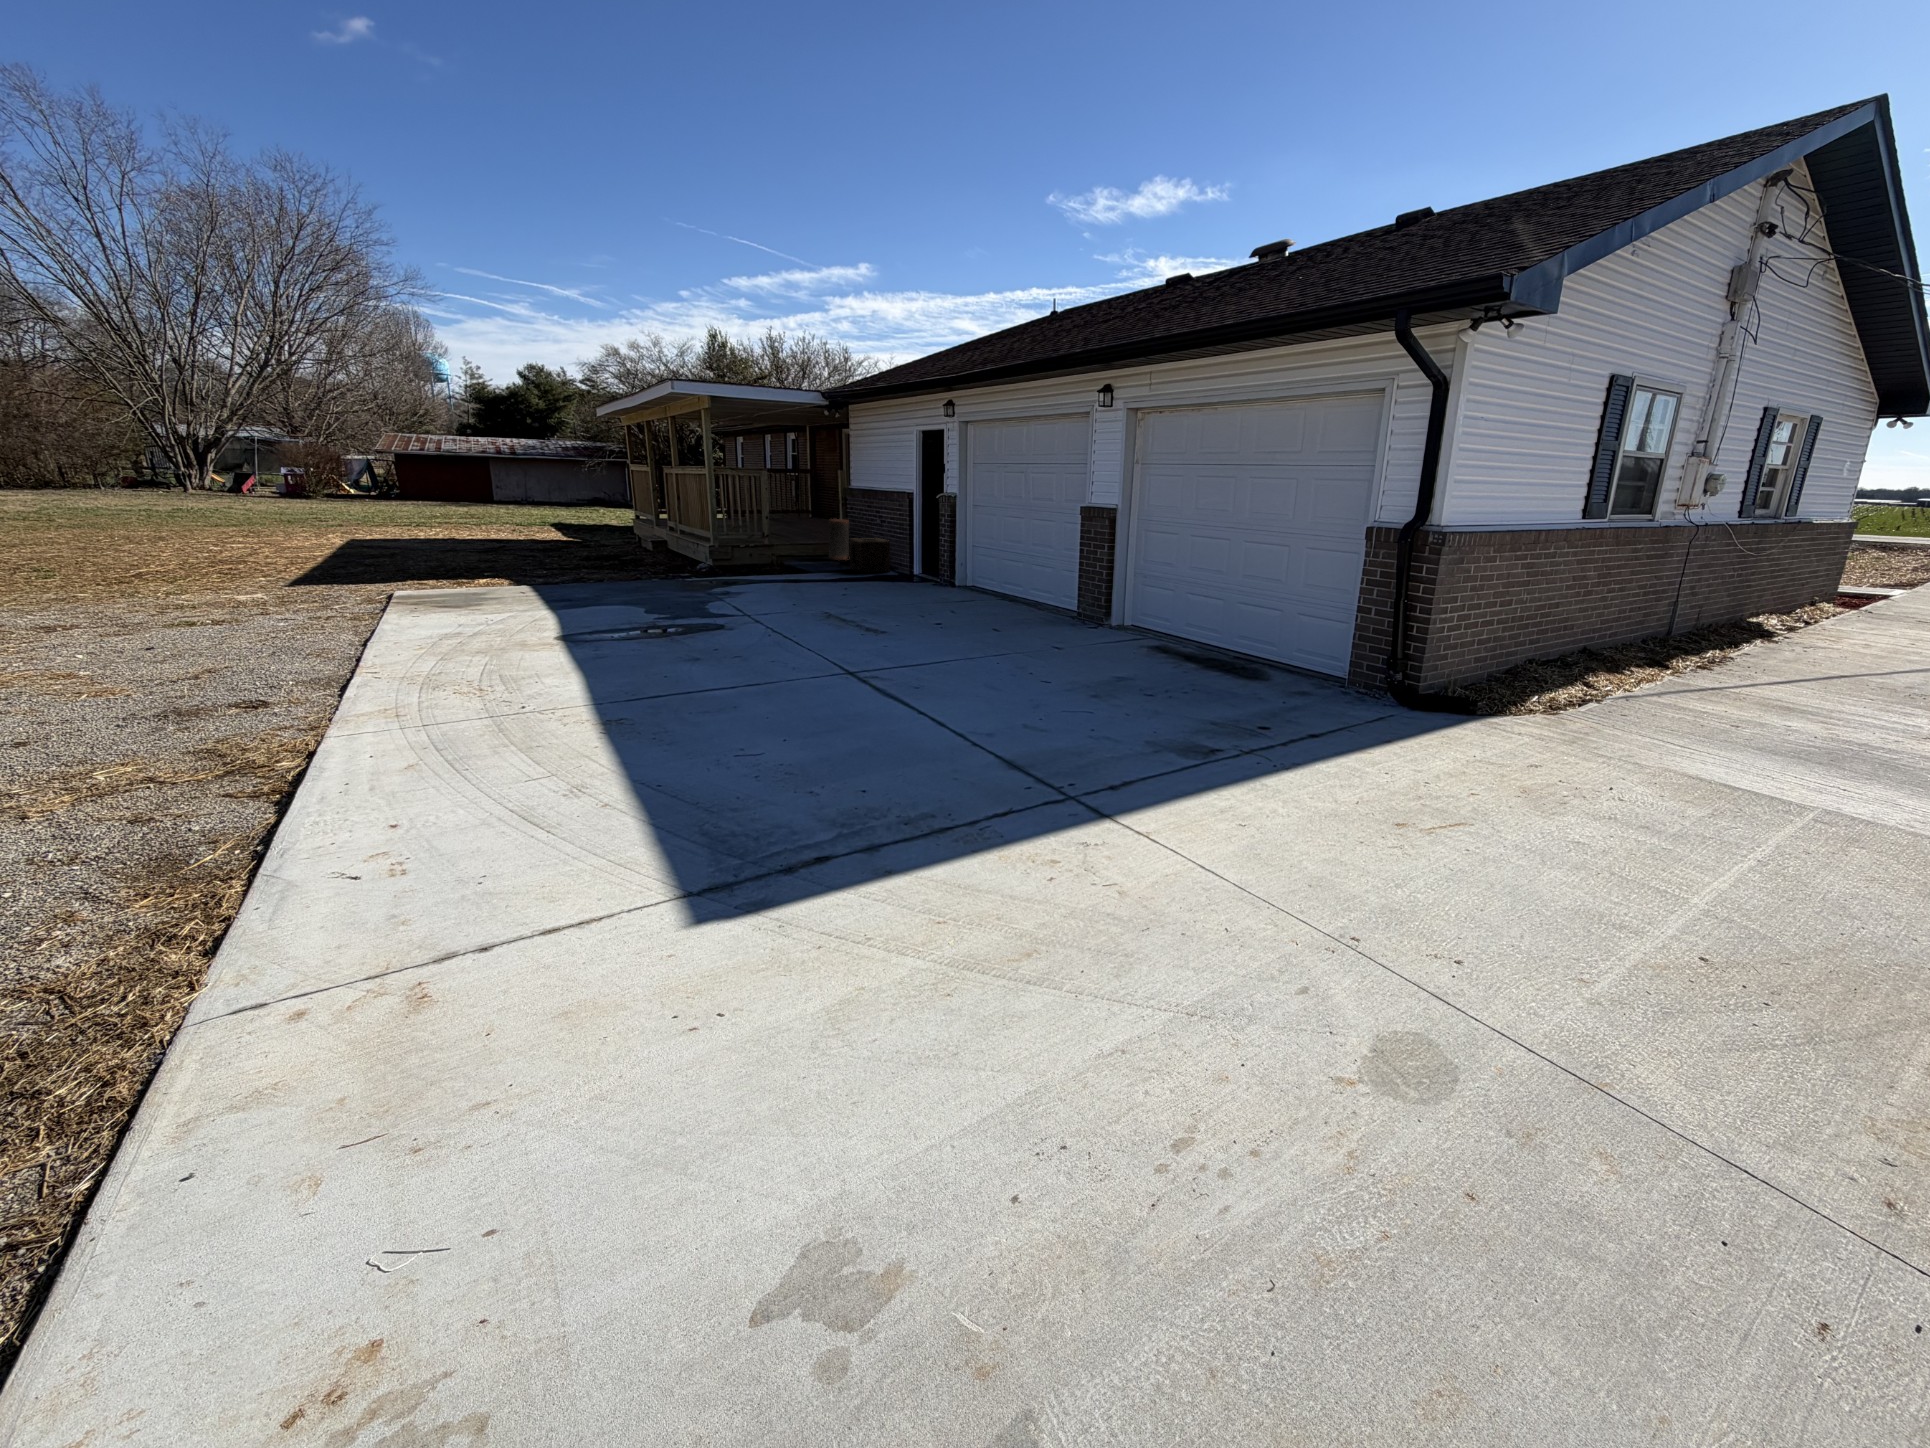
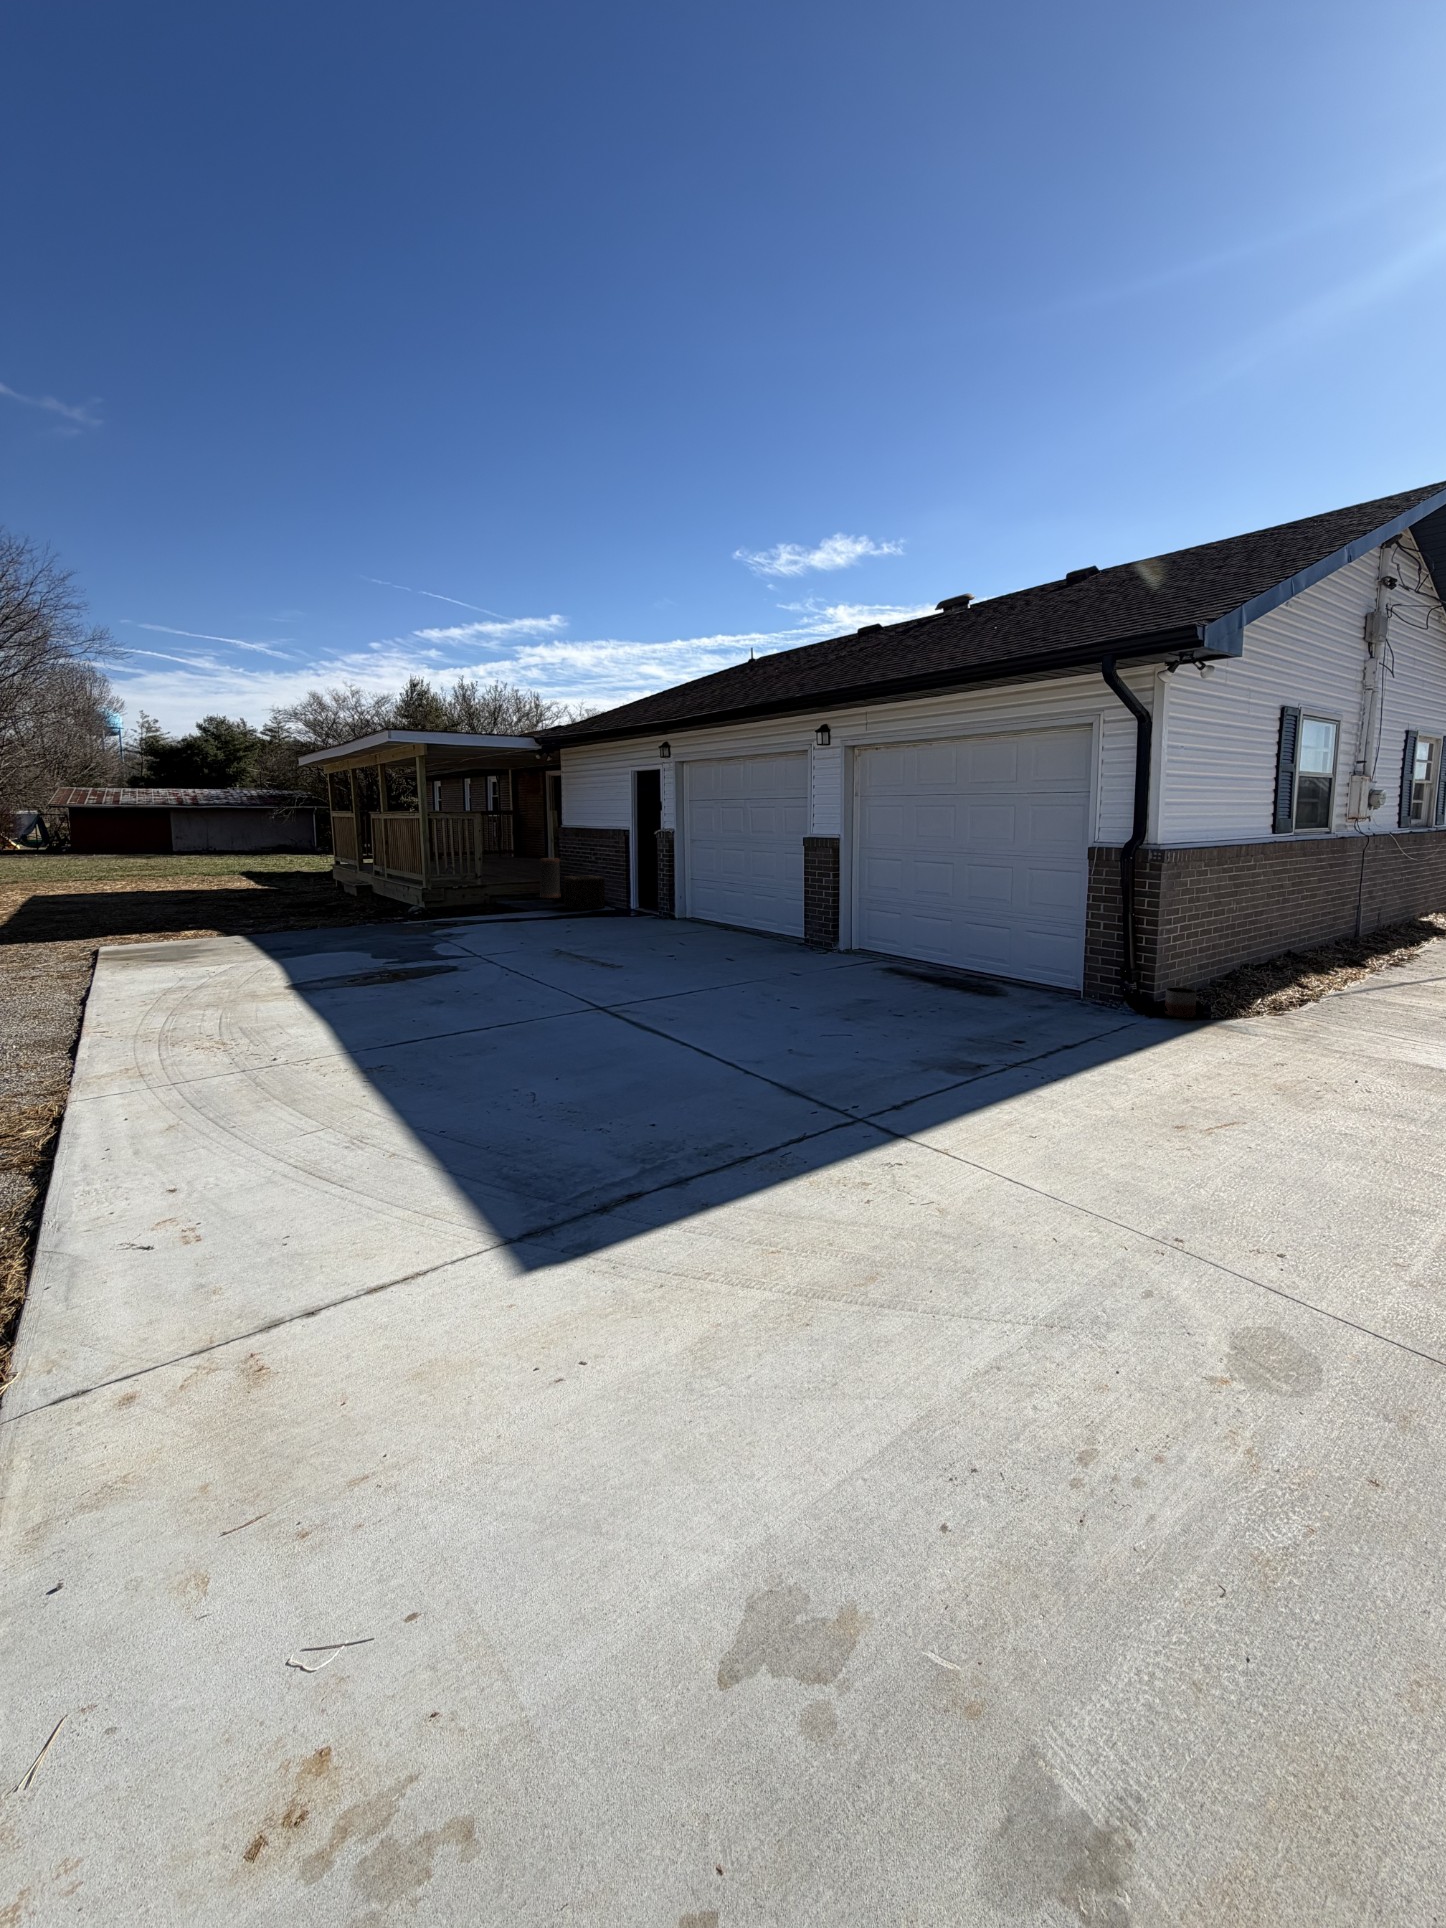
planter: none [1432,680,1468,712] -> present [1165,987,1197,1018]

